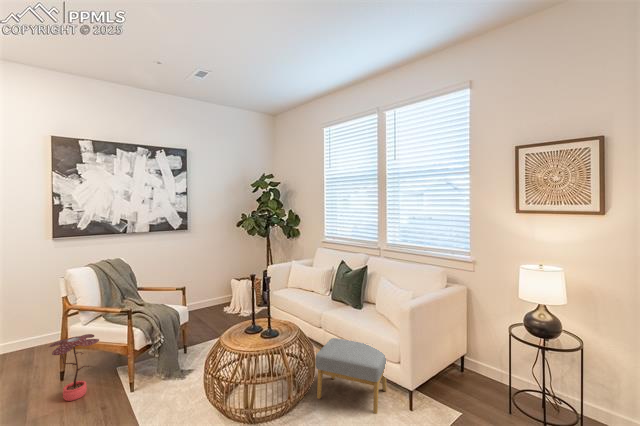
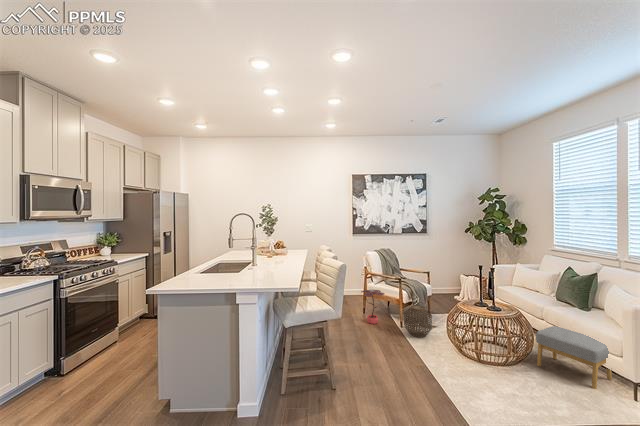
woven basket: none [132,348,181,405] -> present [404,305,432,338]

